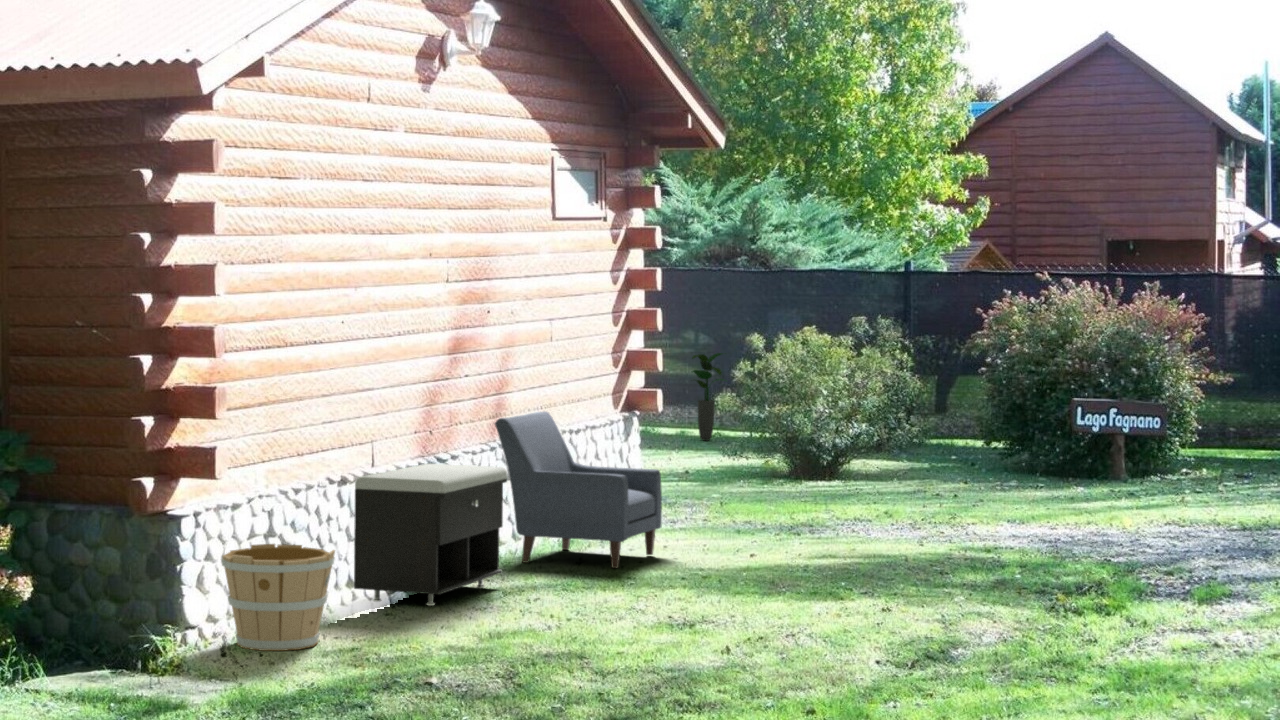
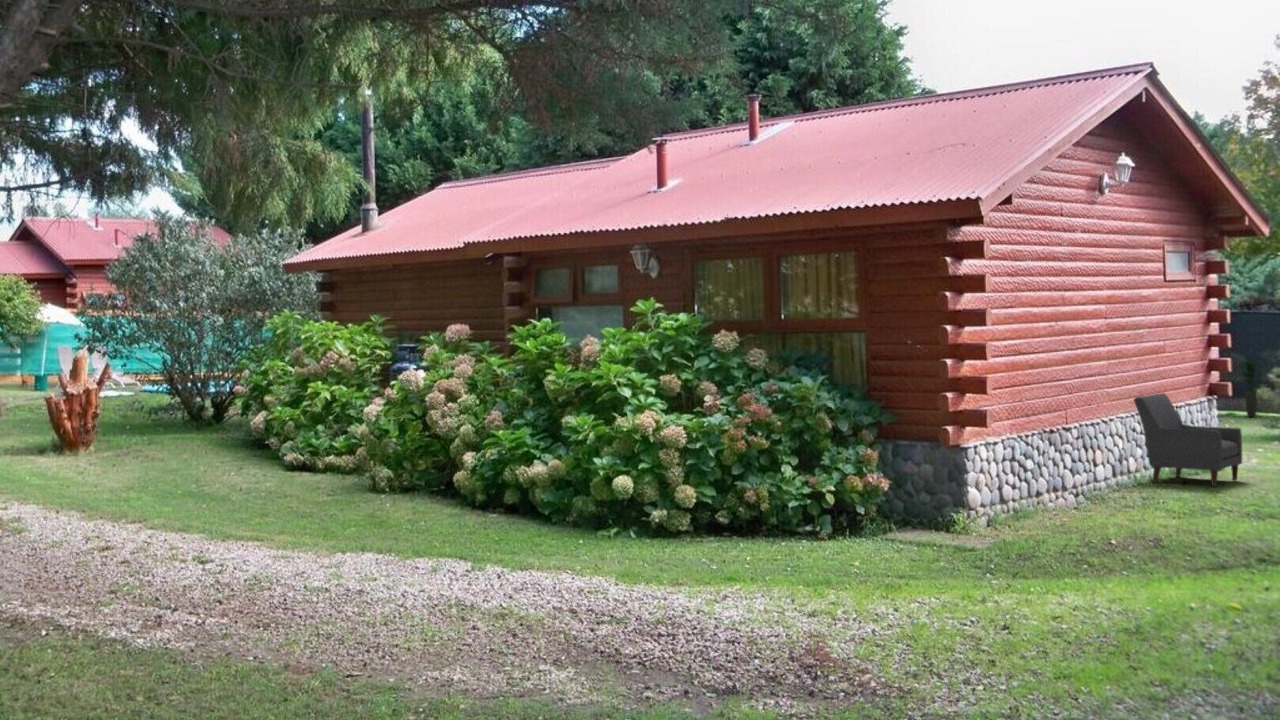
storage bench: present [354,464,507,606] -> none [1057,422,1147,504]
wooden bucket: present [221,544,335,651] -> none [990,464,1055,523]

